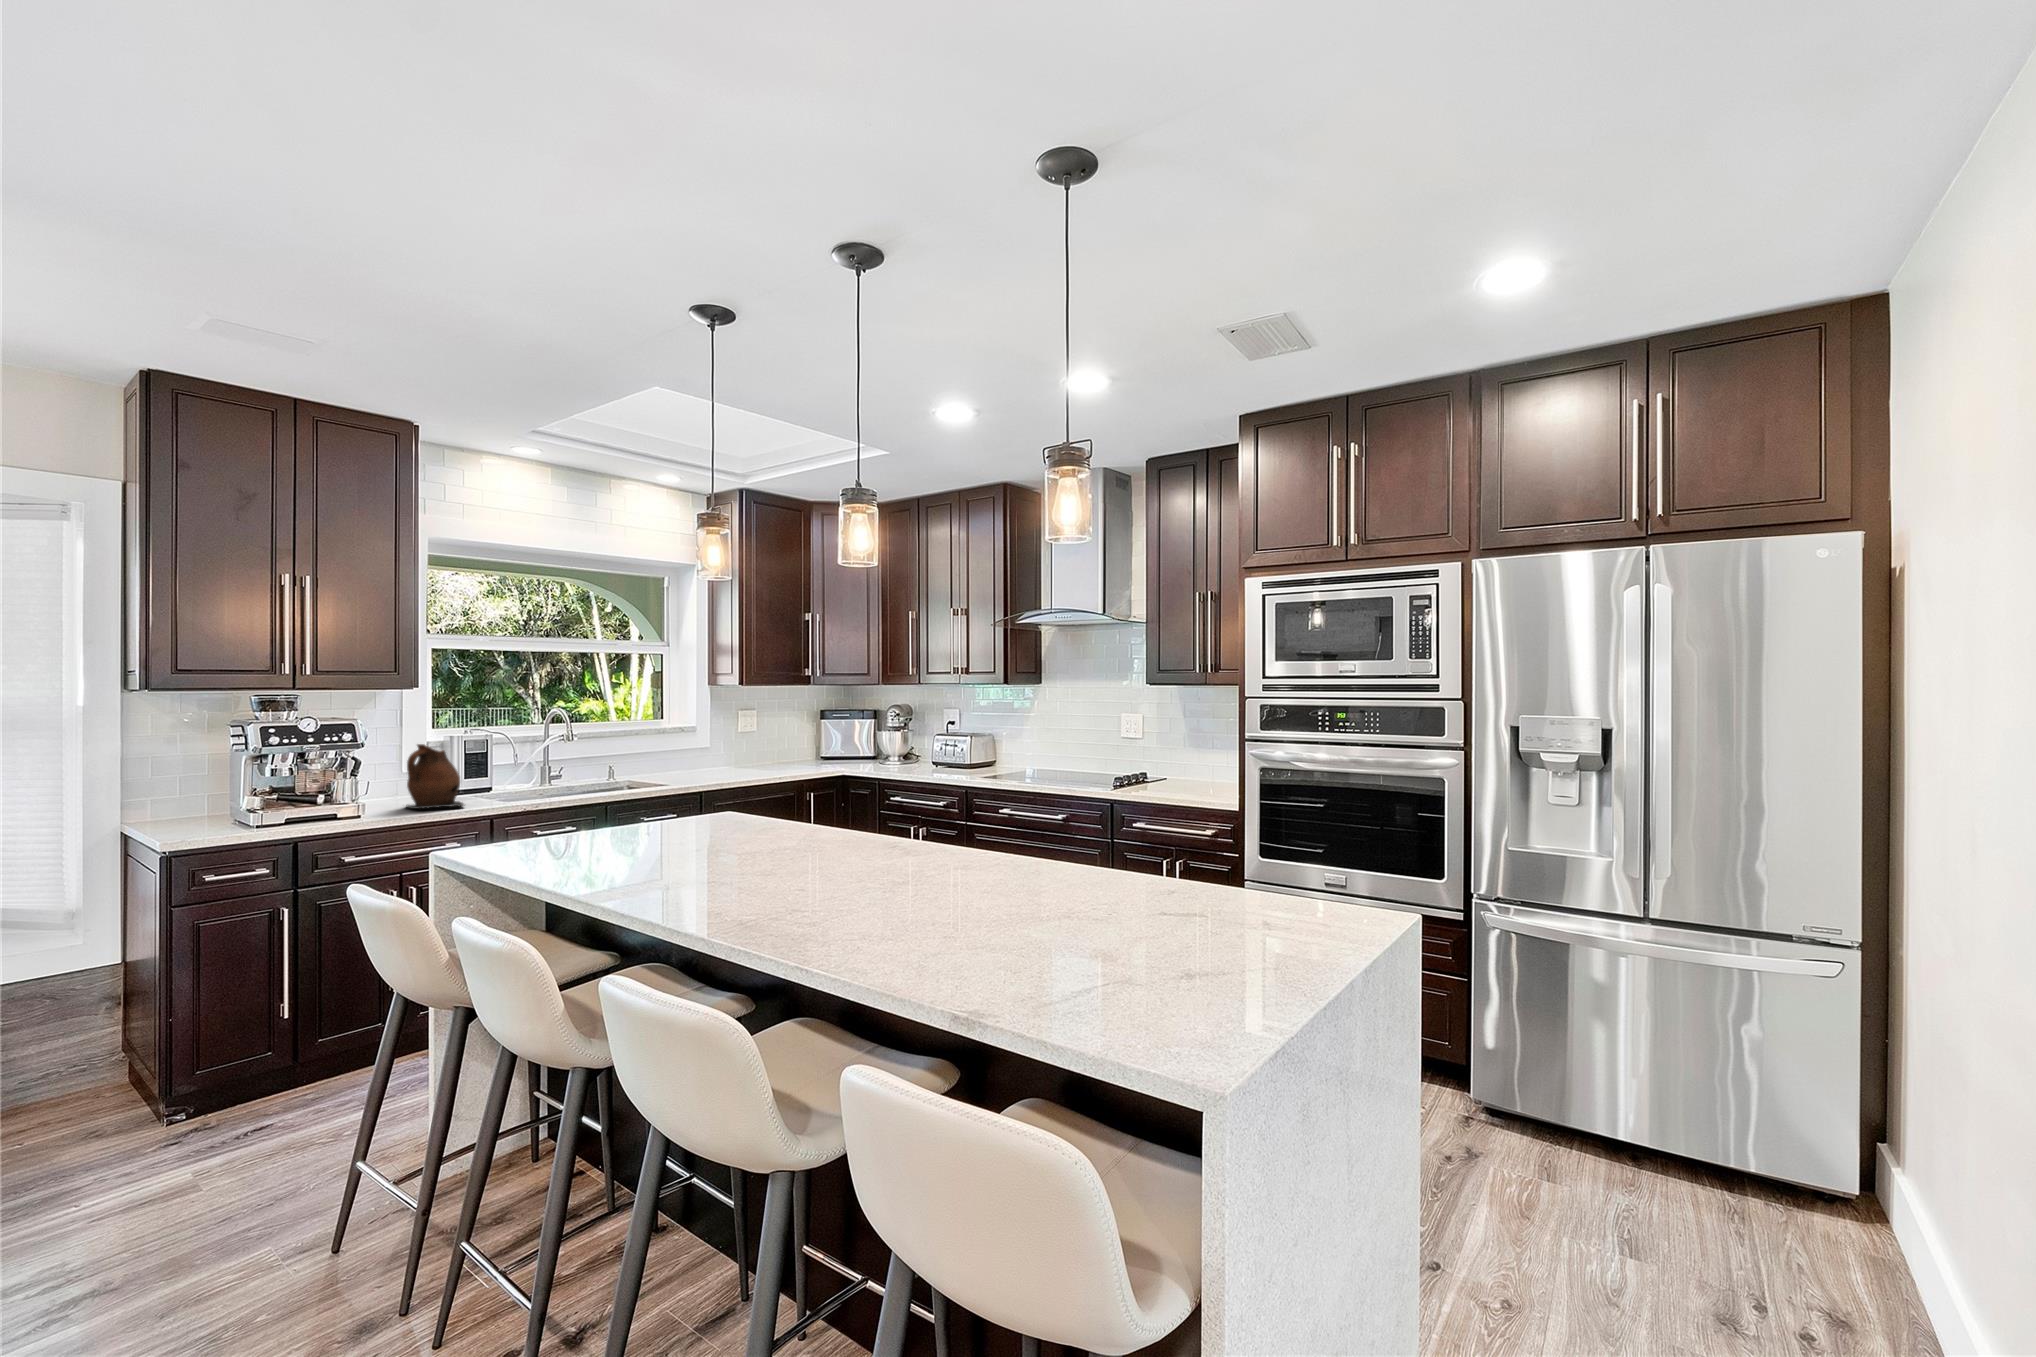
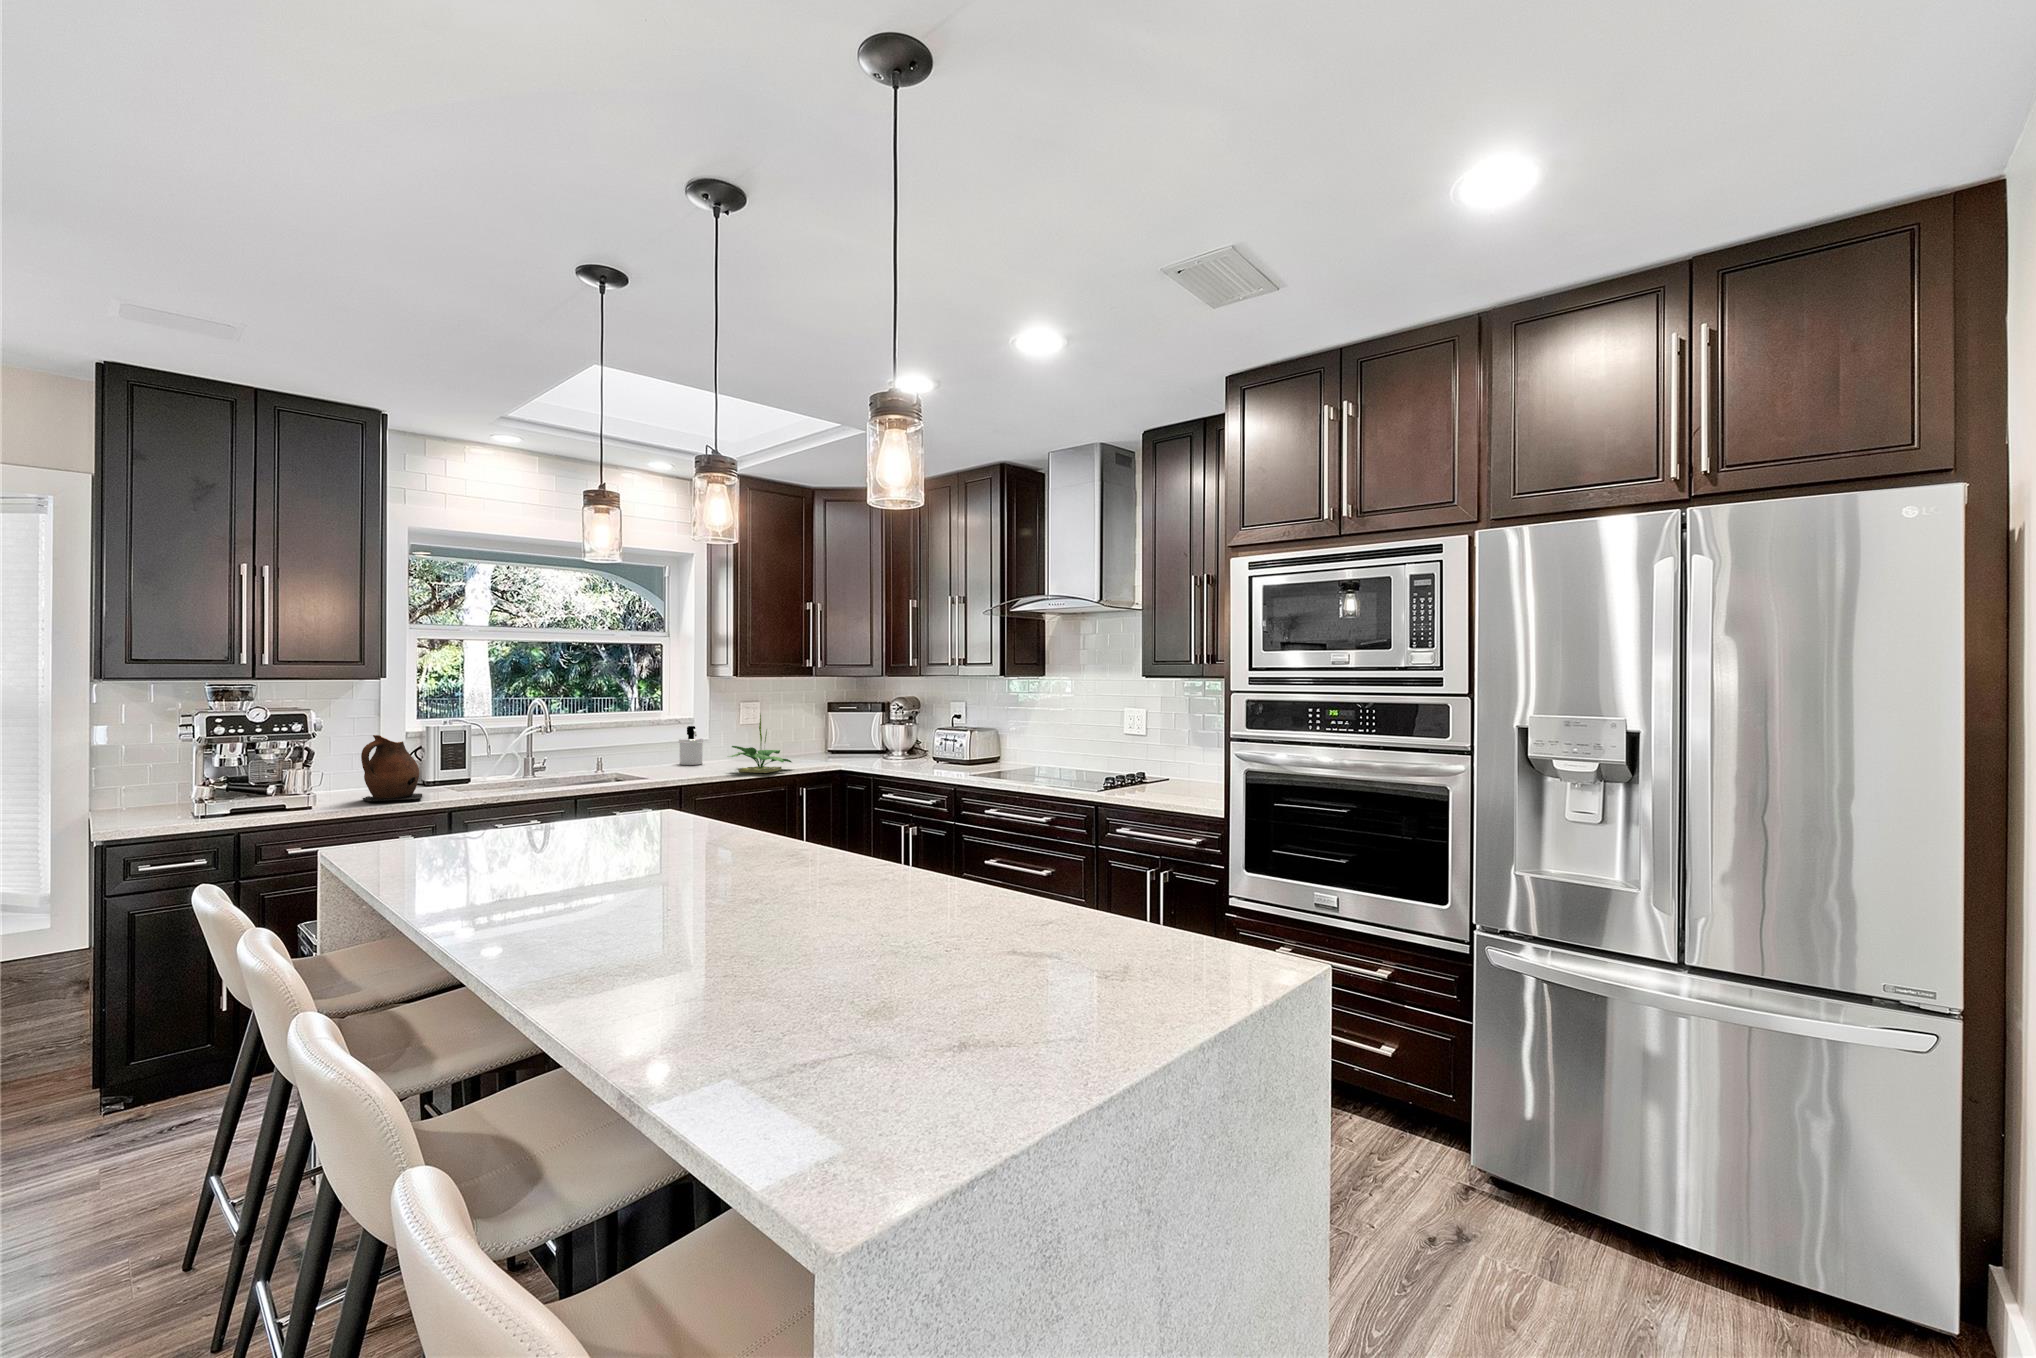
potted plant: none [738,719,798,778] -> present [728,715,791,773]
soap dispenser: none [683,734,707,771] -> present [679,726,703,765]

